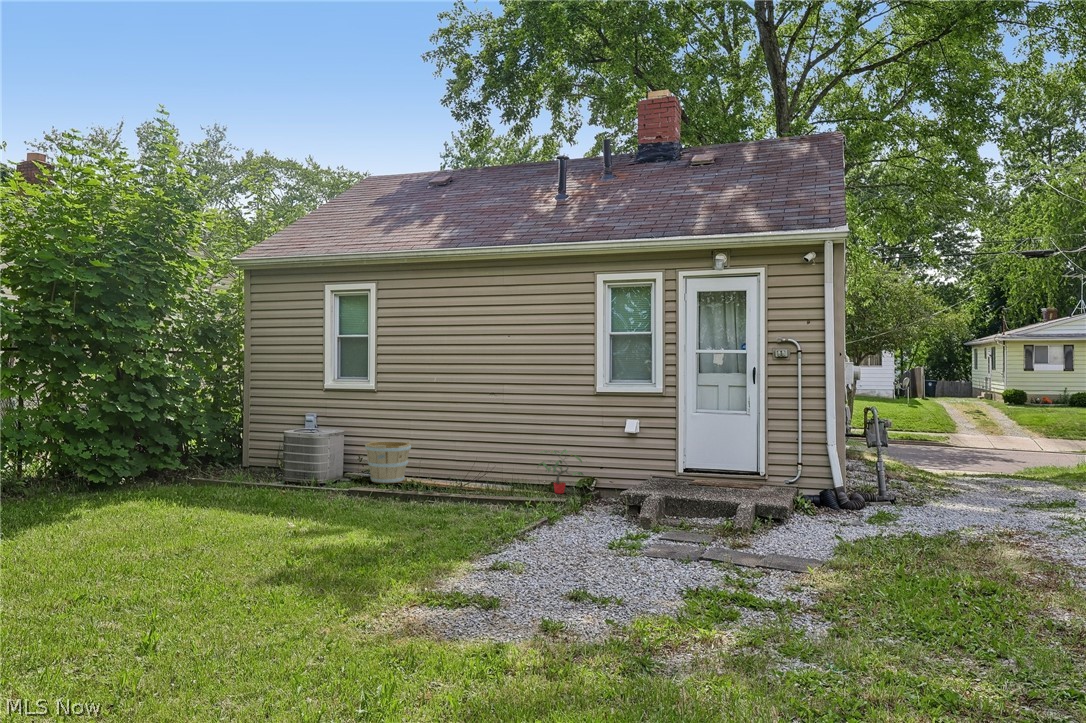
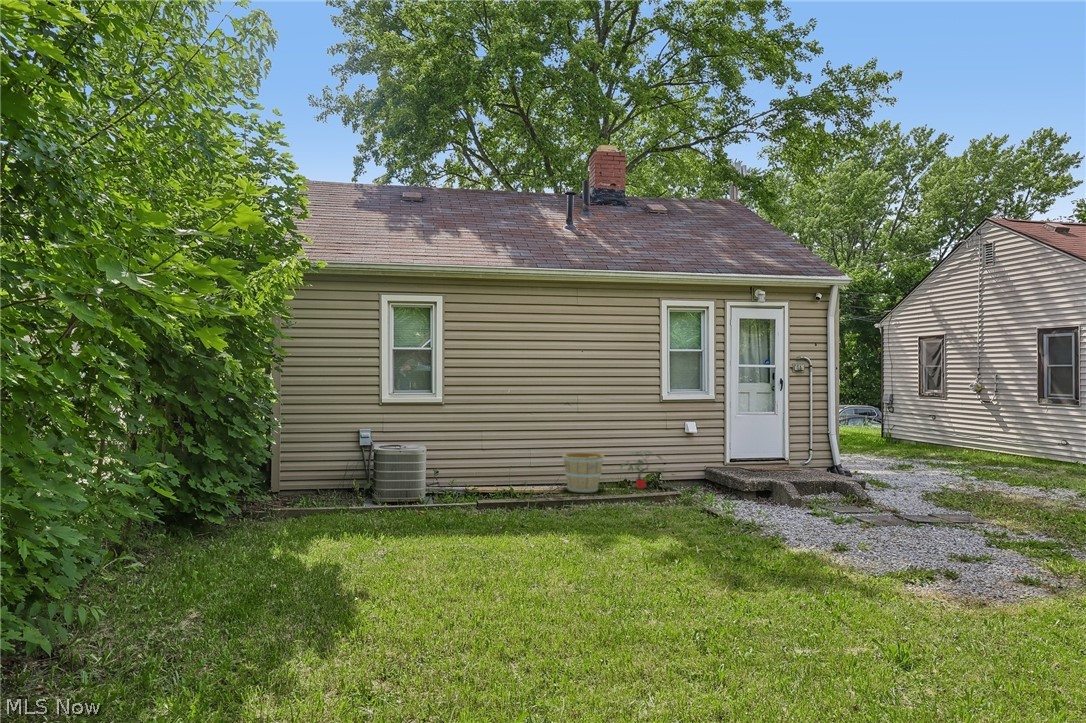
wooden bucket: present [365,441,411,483] -> present [562,452,604,493]

